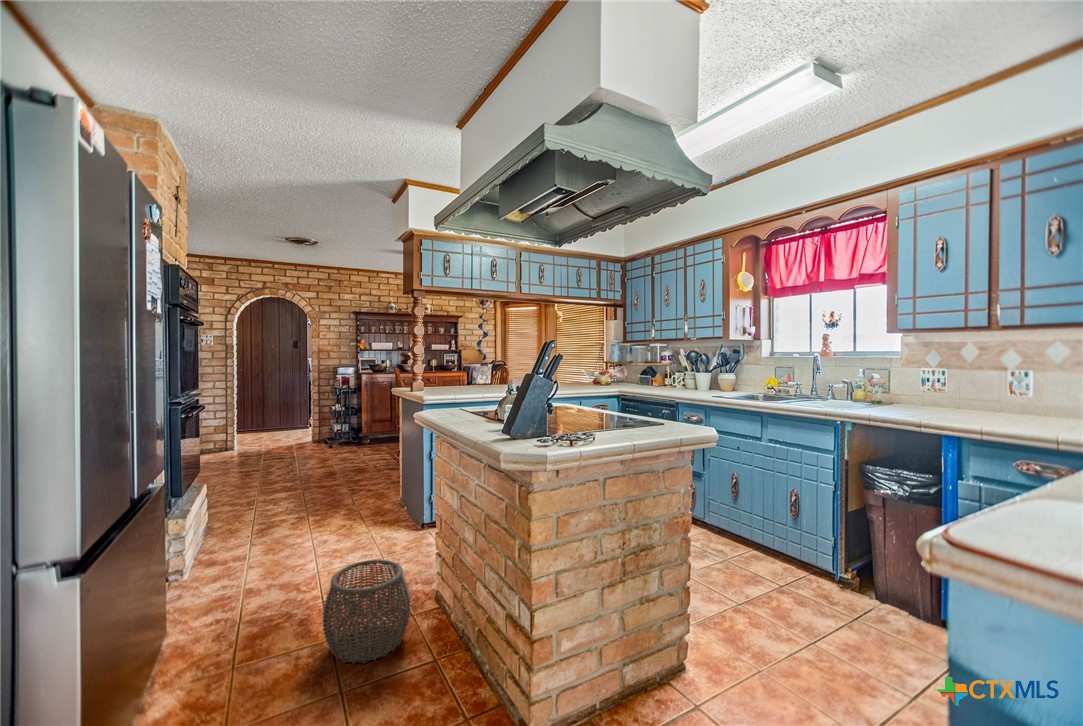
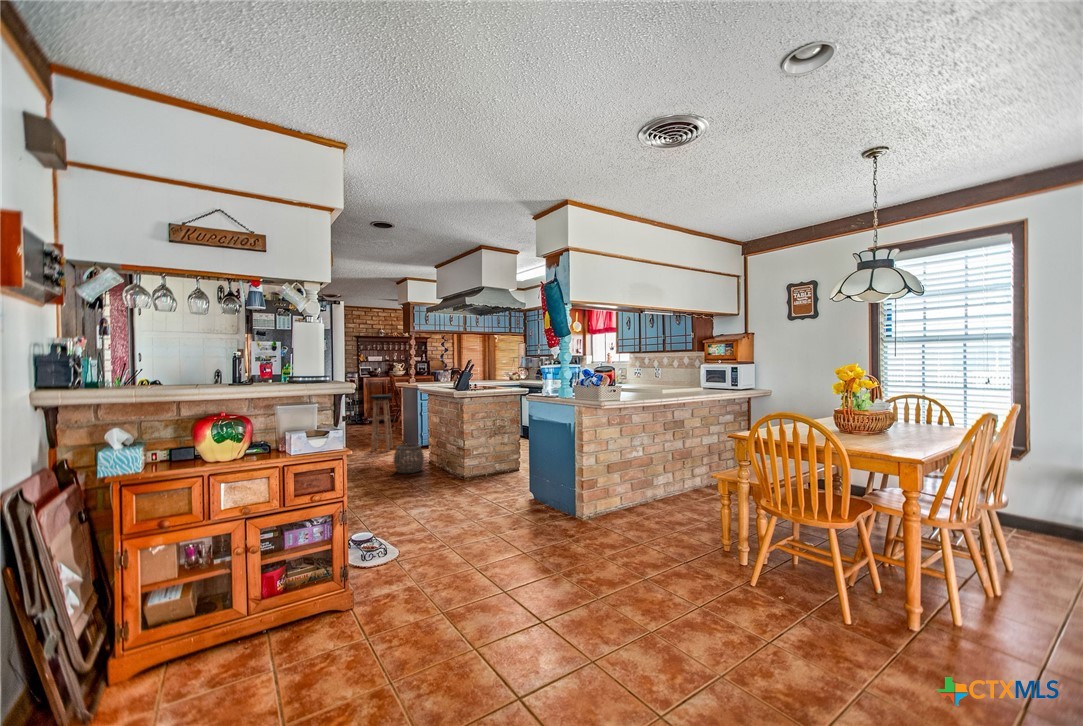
bar stool: none [325,410,375,530] -> present [370,395,393,452]

